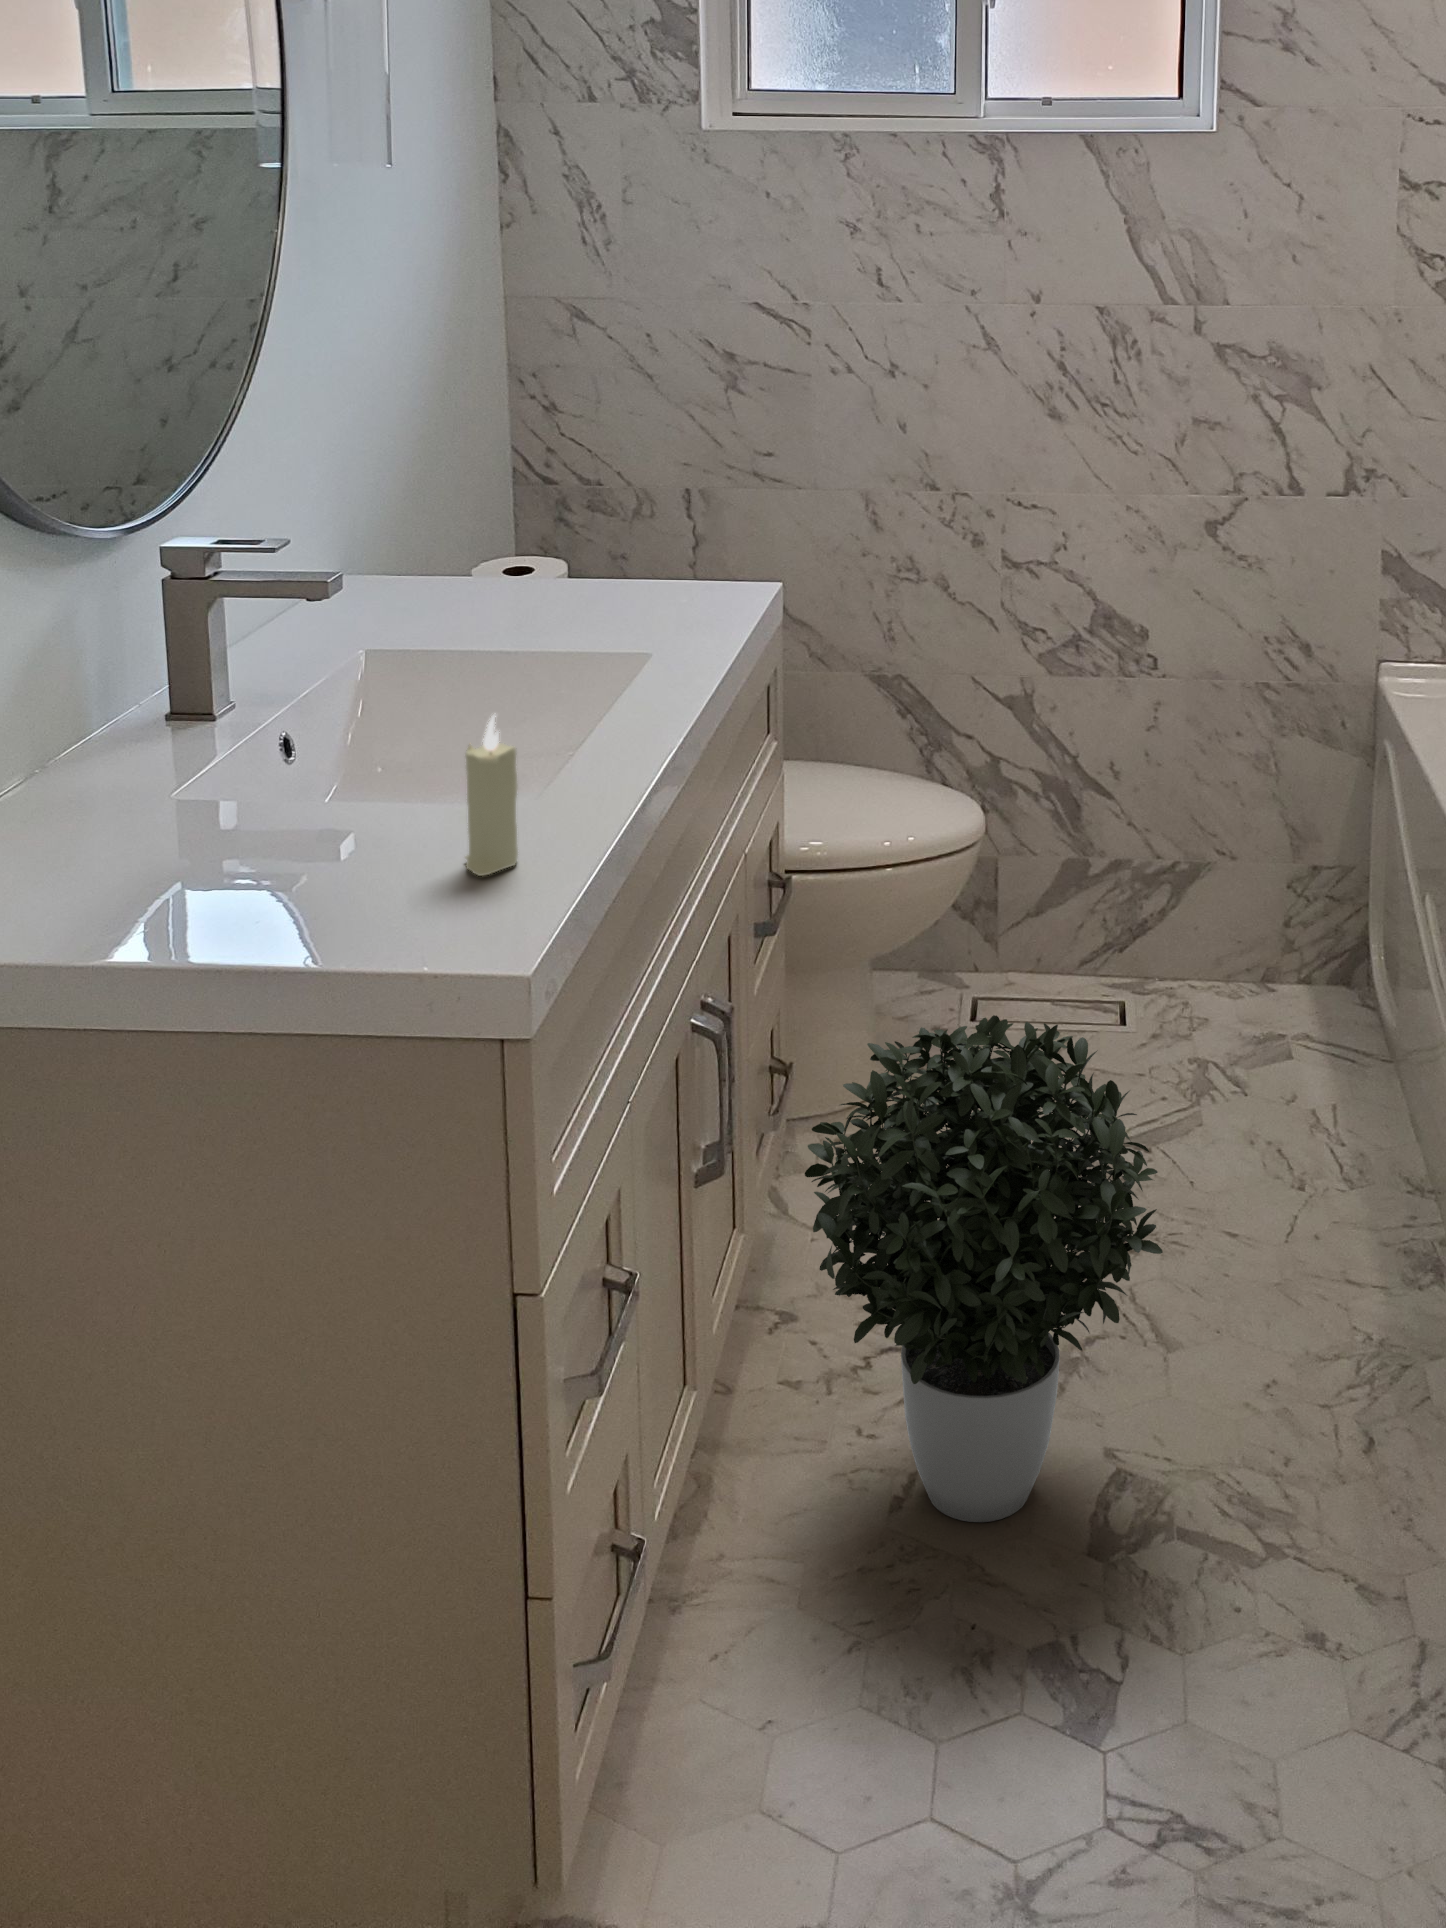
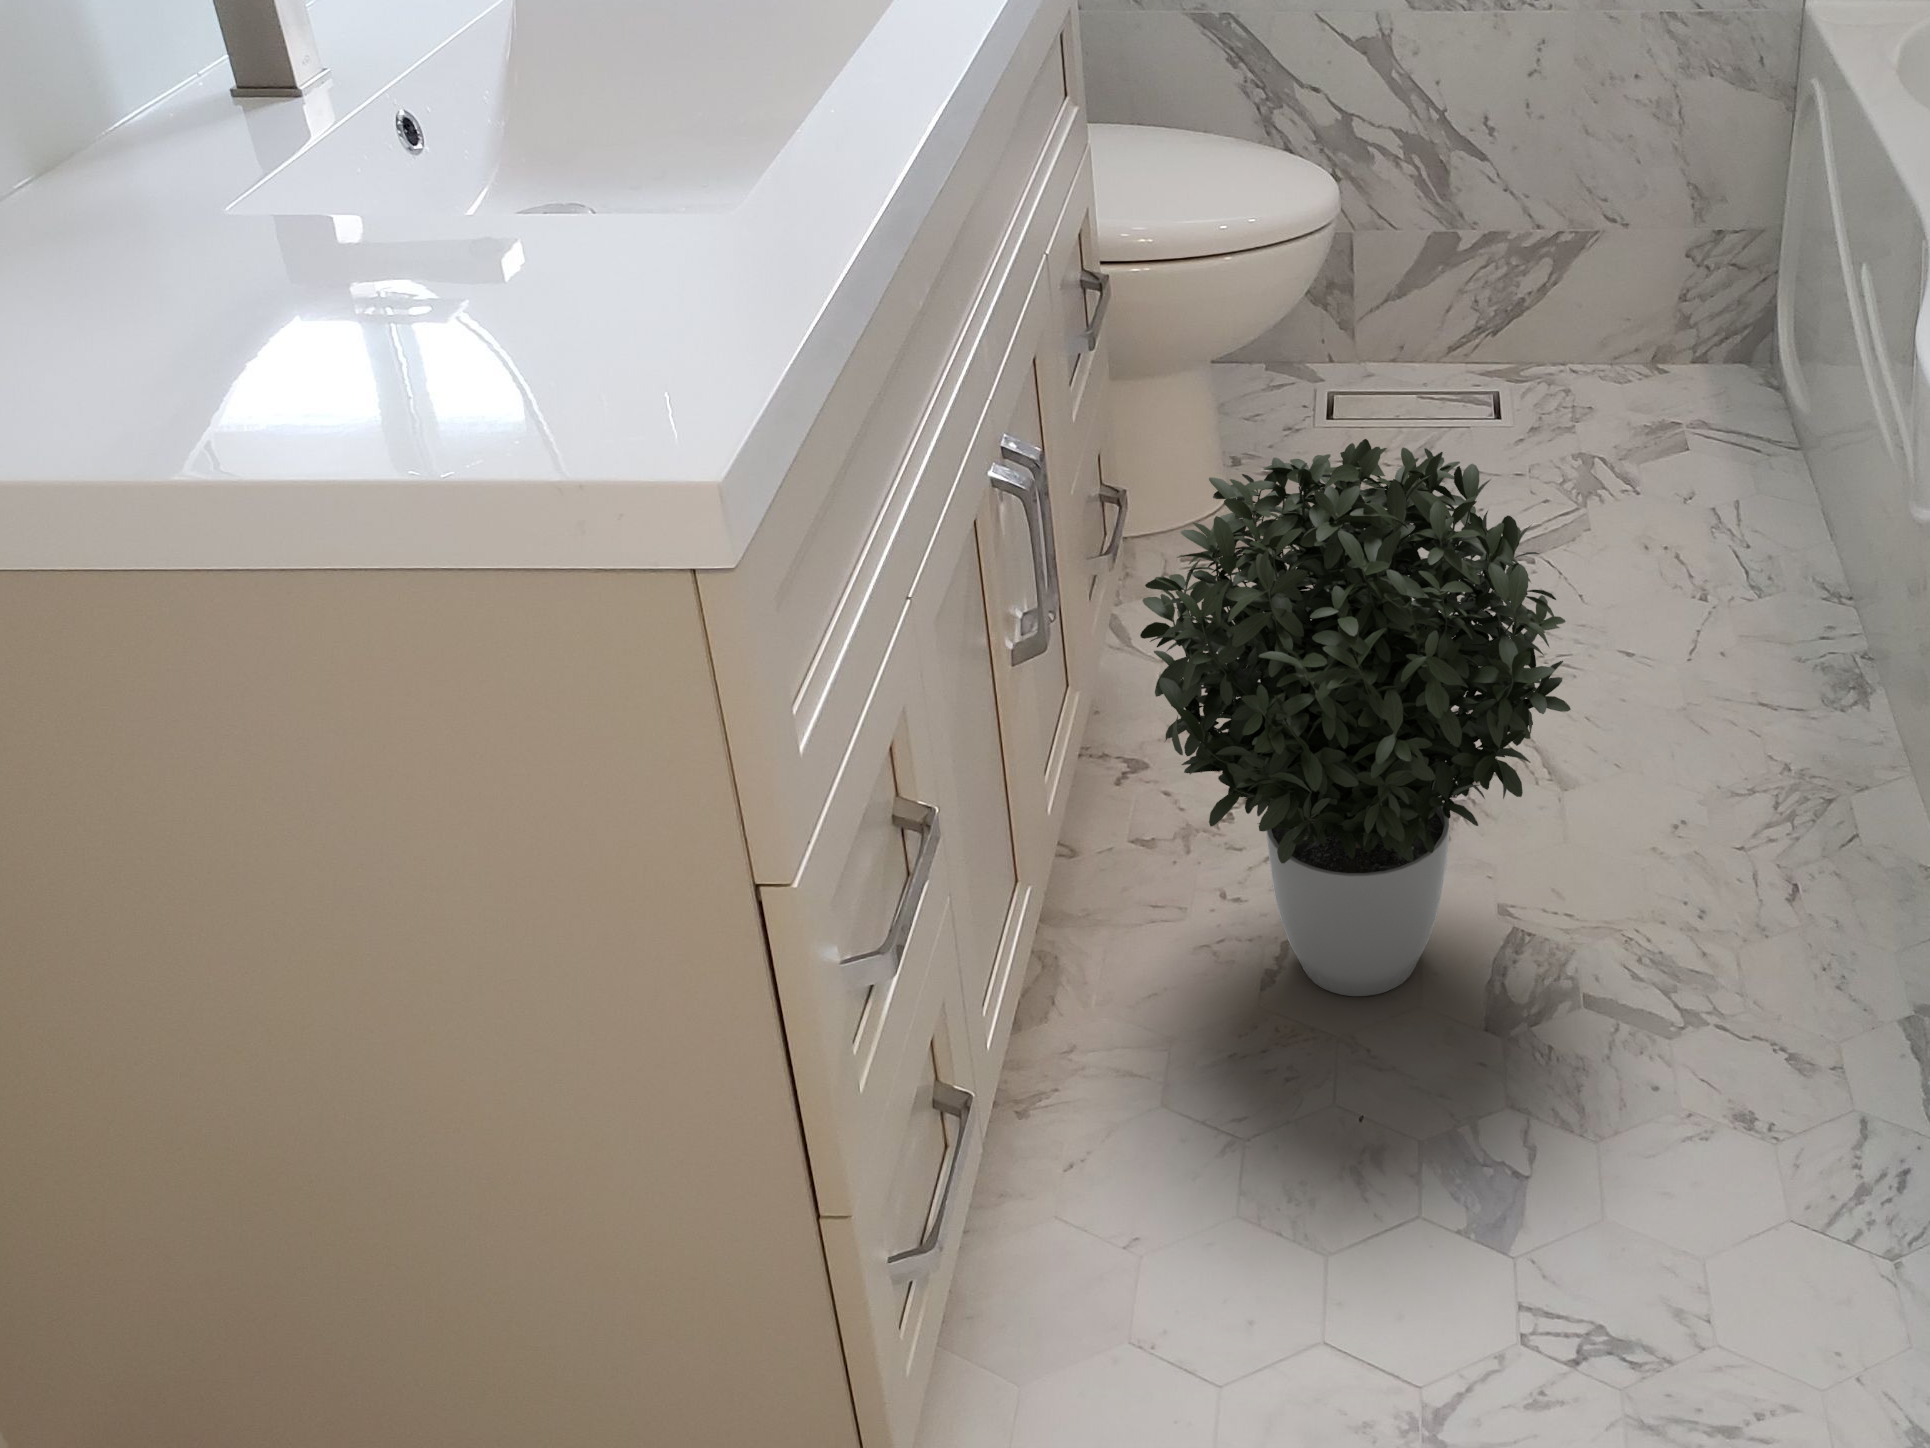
candle: present [465,715,518,876] -> none [595,79,695,317]

